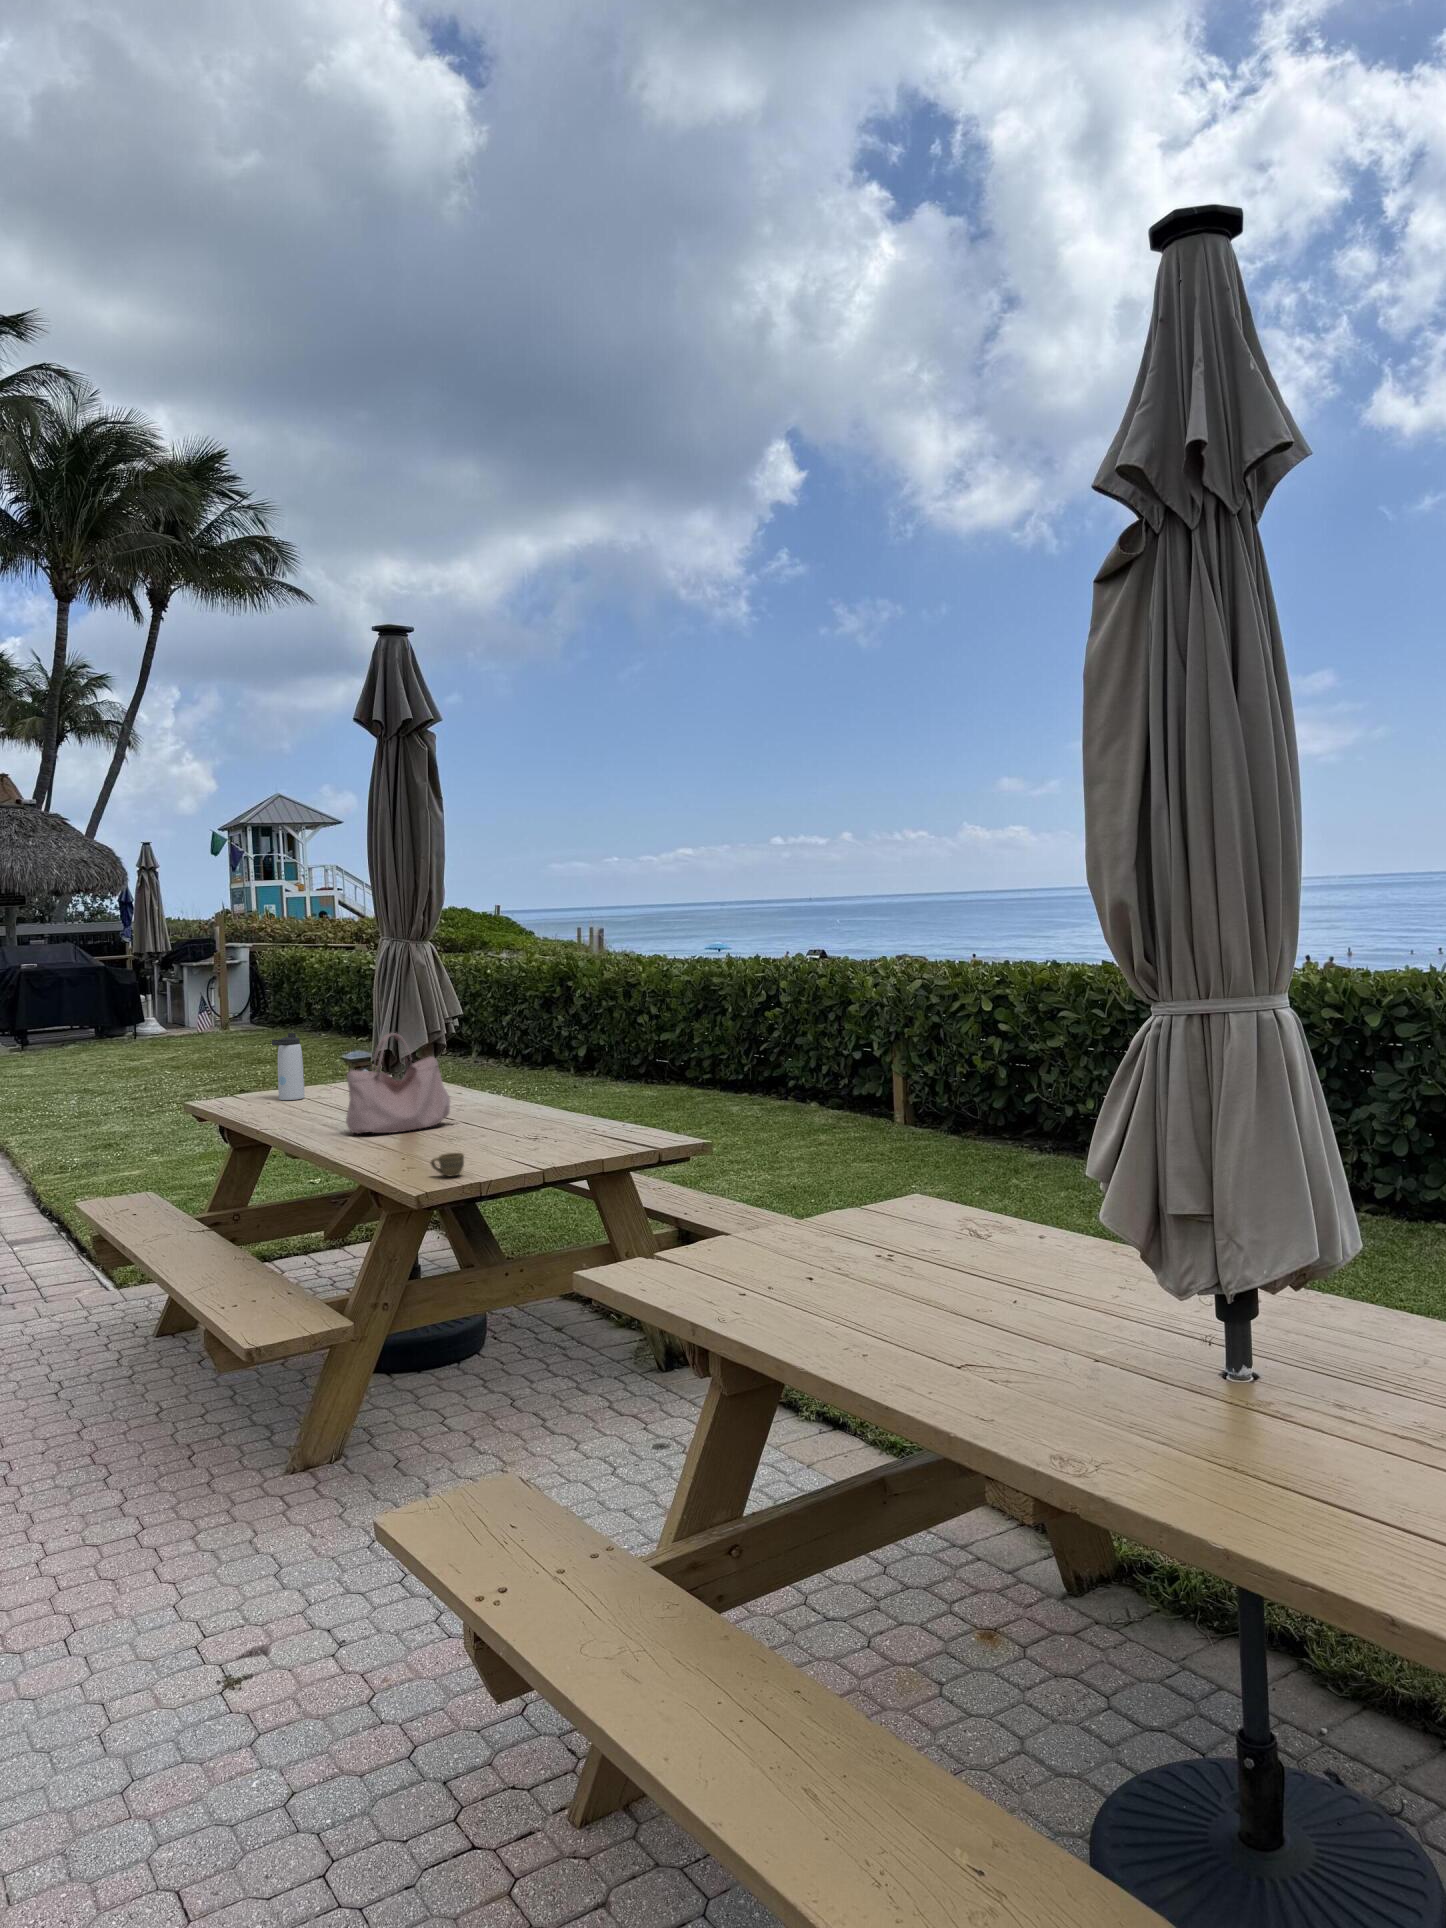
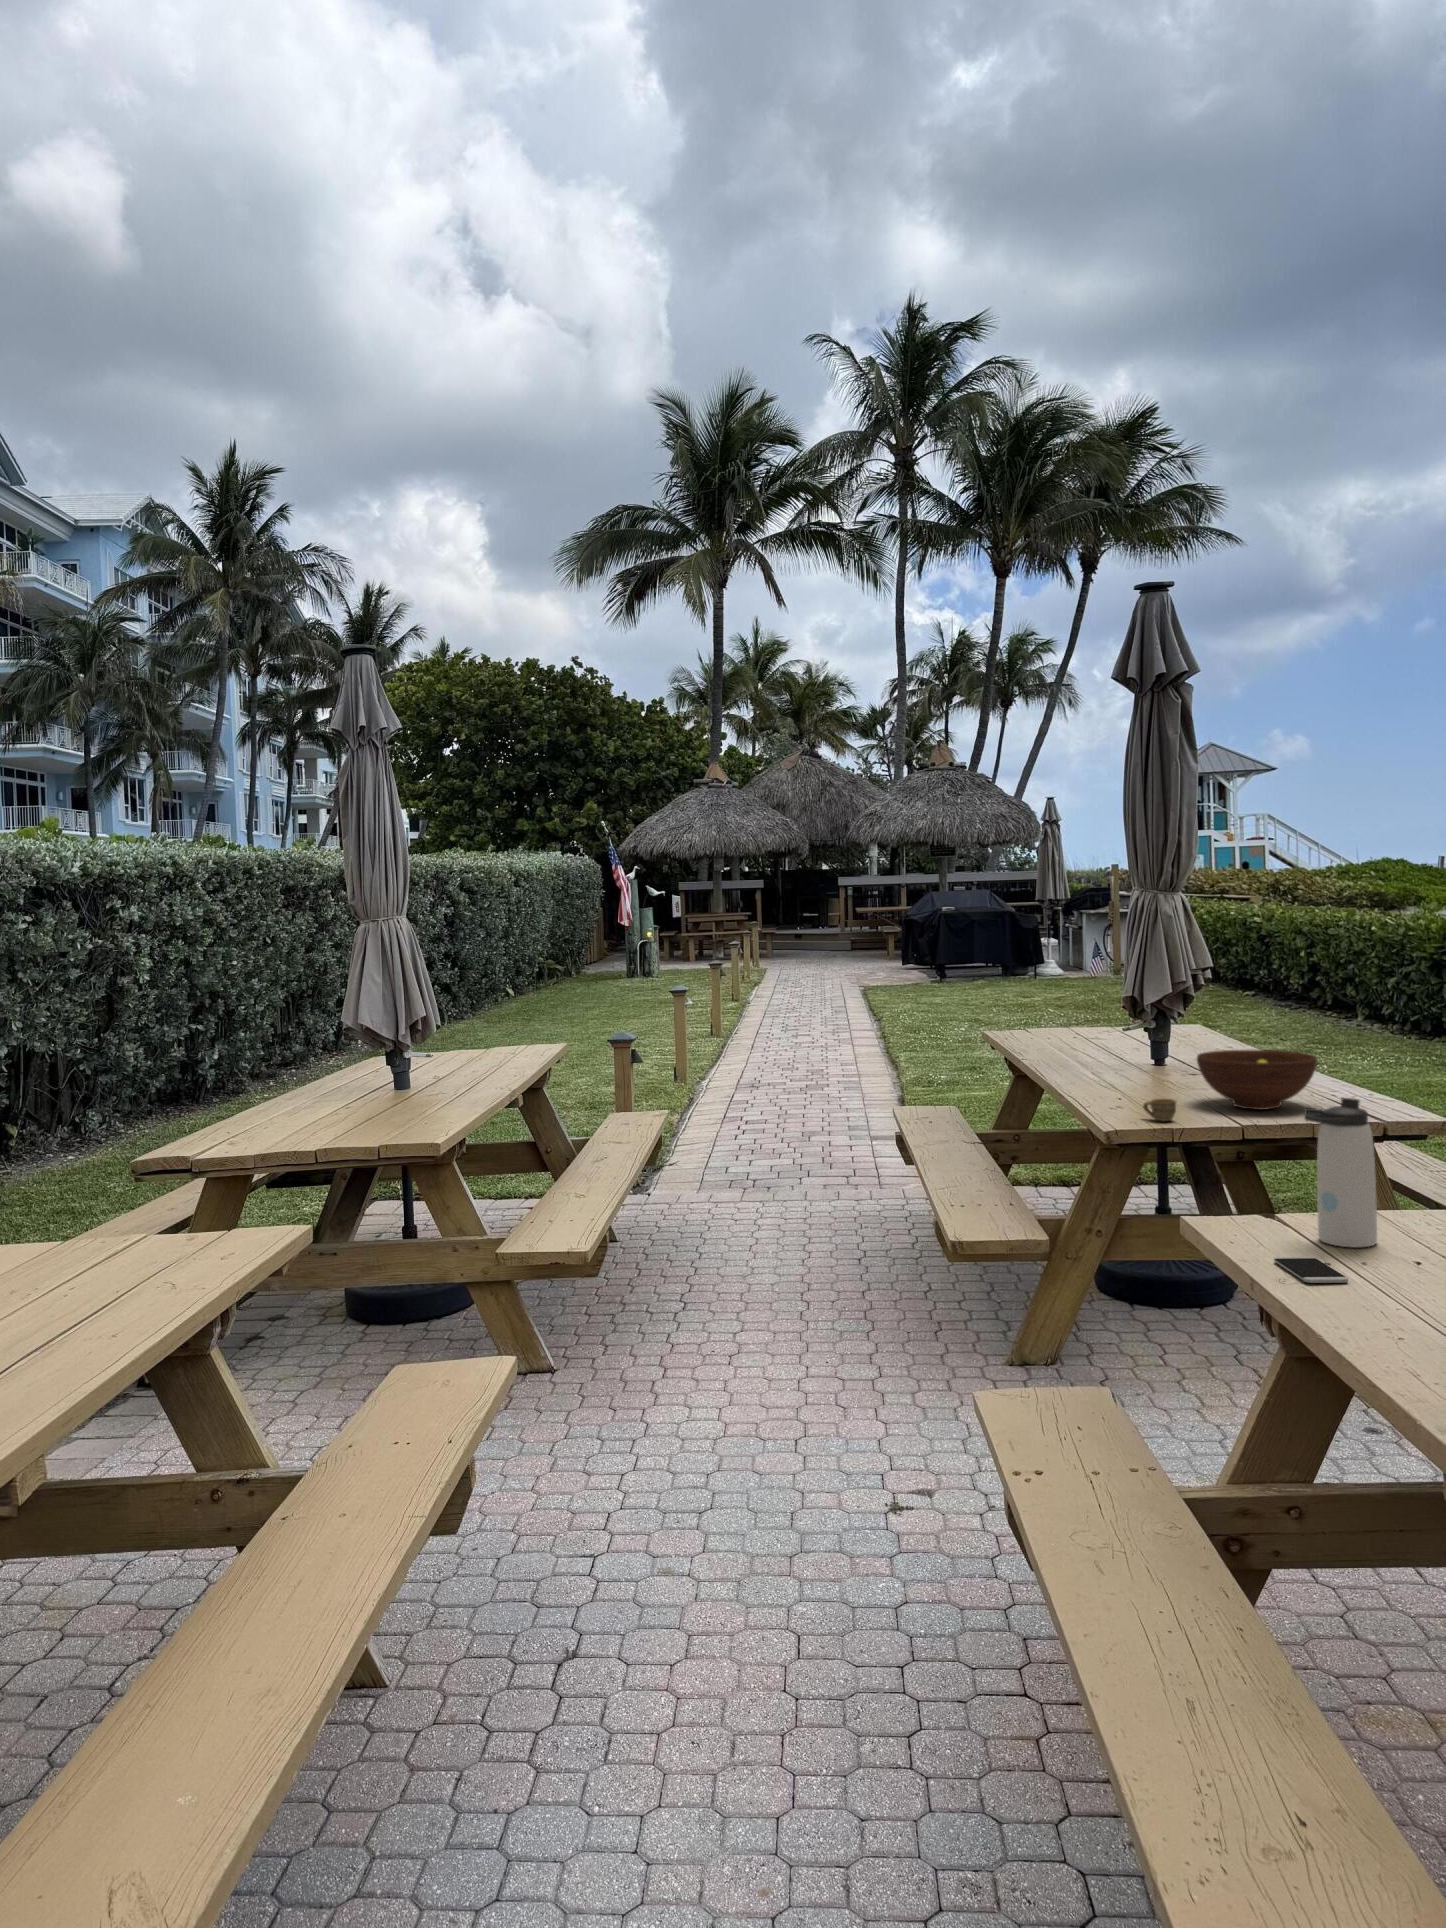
thermos bottle: present [272,1033,305,1100] -> present [1304,1098,1377,1248]
handbag: present [346,1033,450,1134] -> none [1099,980,1207,1077]
fruit bowl: none [468,1094,577,1154] -> present [1197,1050,1317,1110]
smartphone: none [691,1292,768,1318] -> present [1274,1257,1348,1283]

